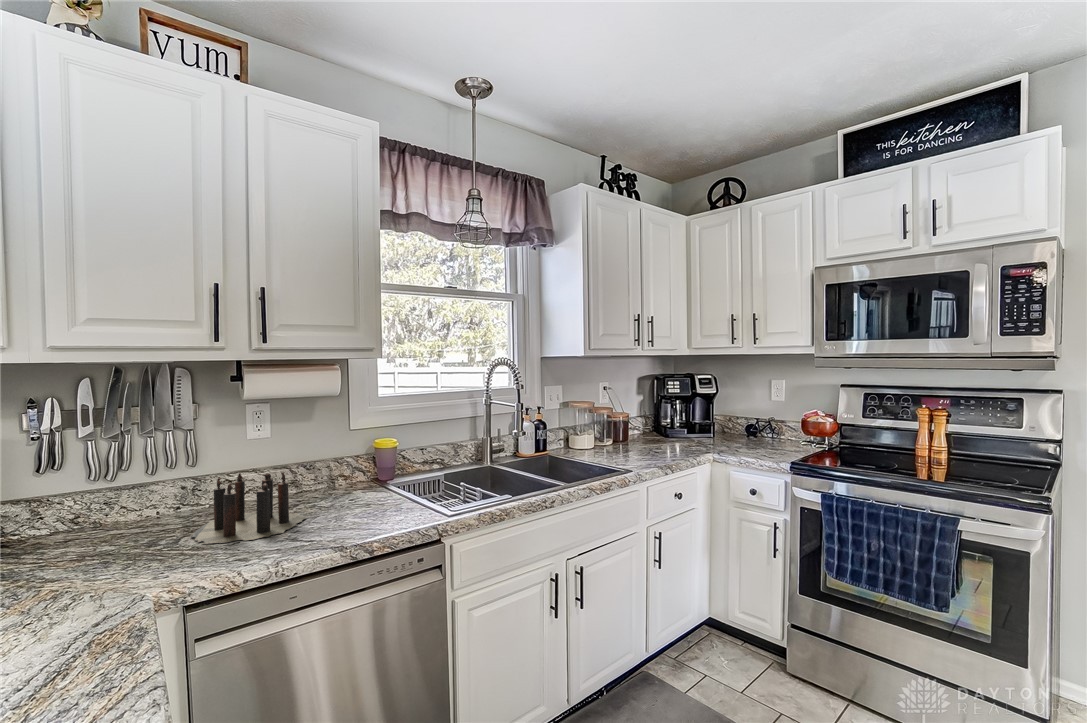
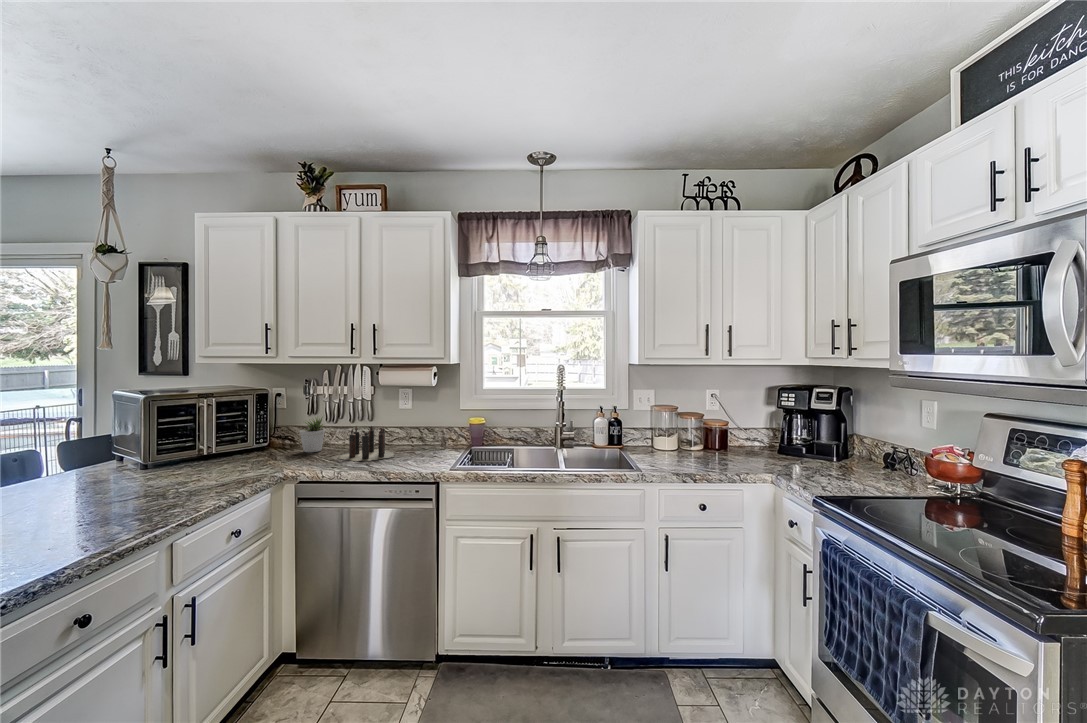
potted plant: none [61,469,127,552] -> present [300,418,325,452]

